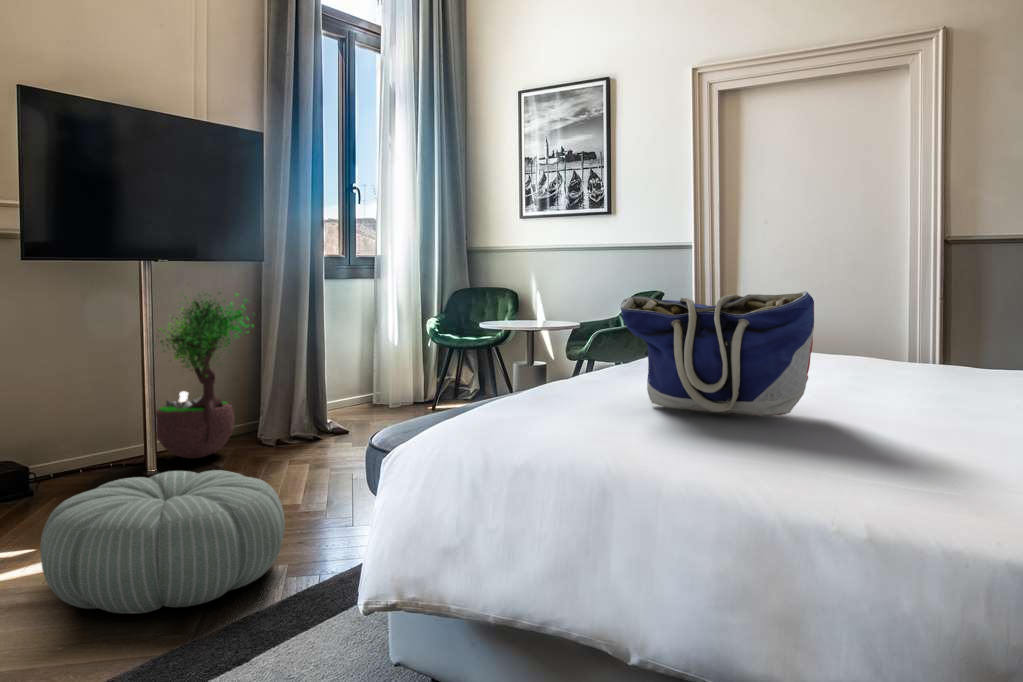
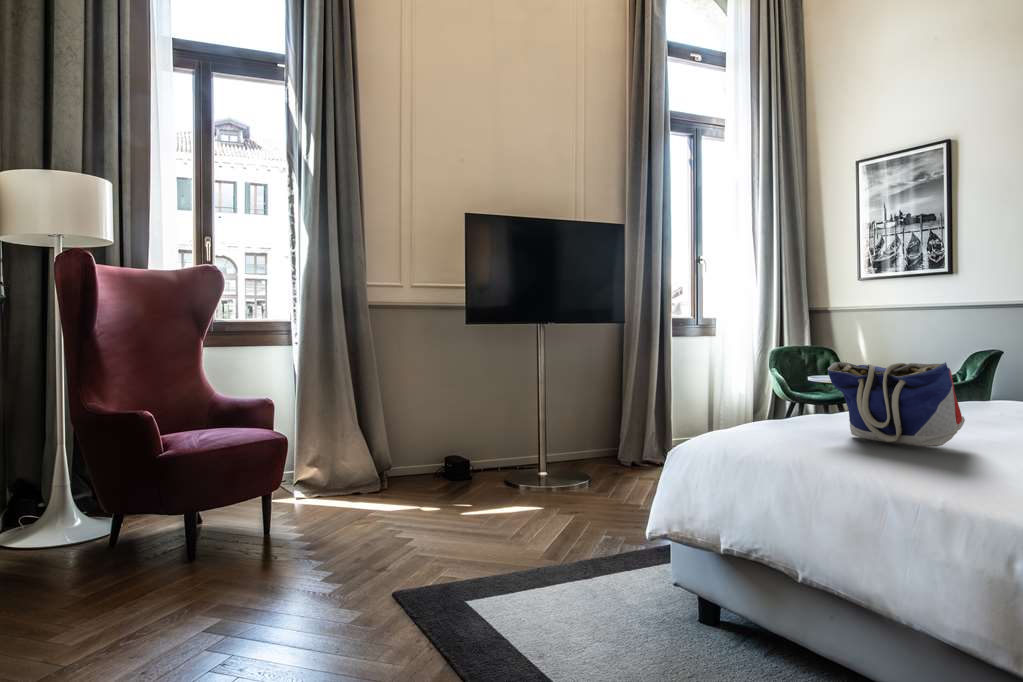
potted tree: present [155,283,255,458] -> none [545,339,618,469]
pouf: present [40,470,285,614] -> none [482,466,623,547]

